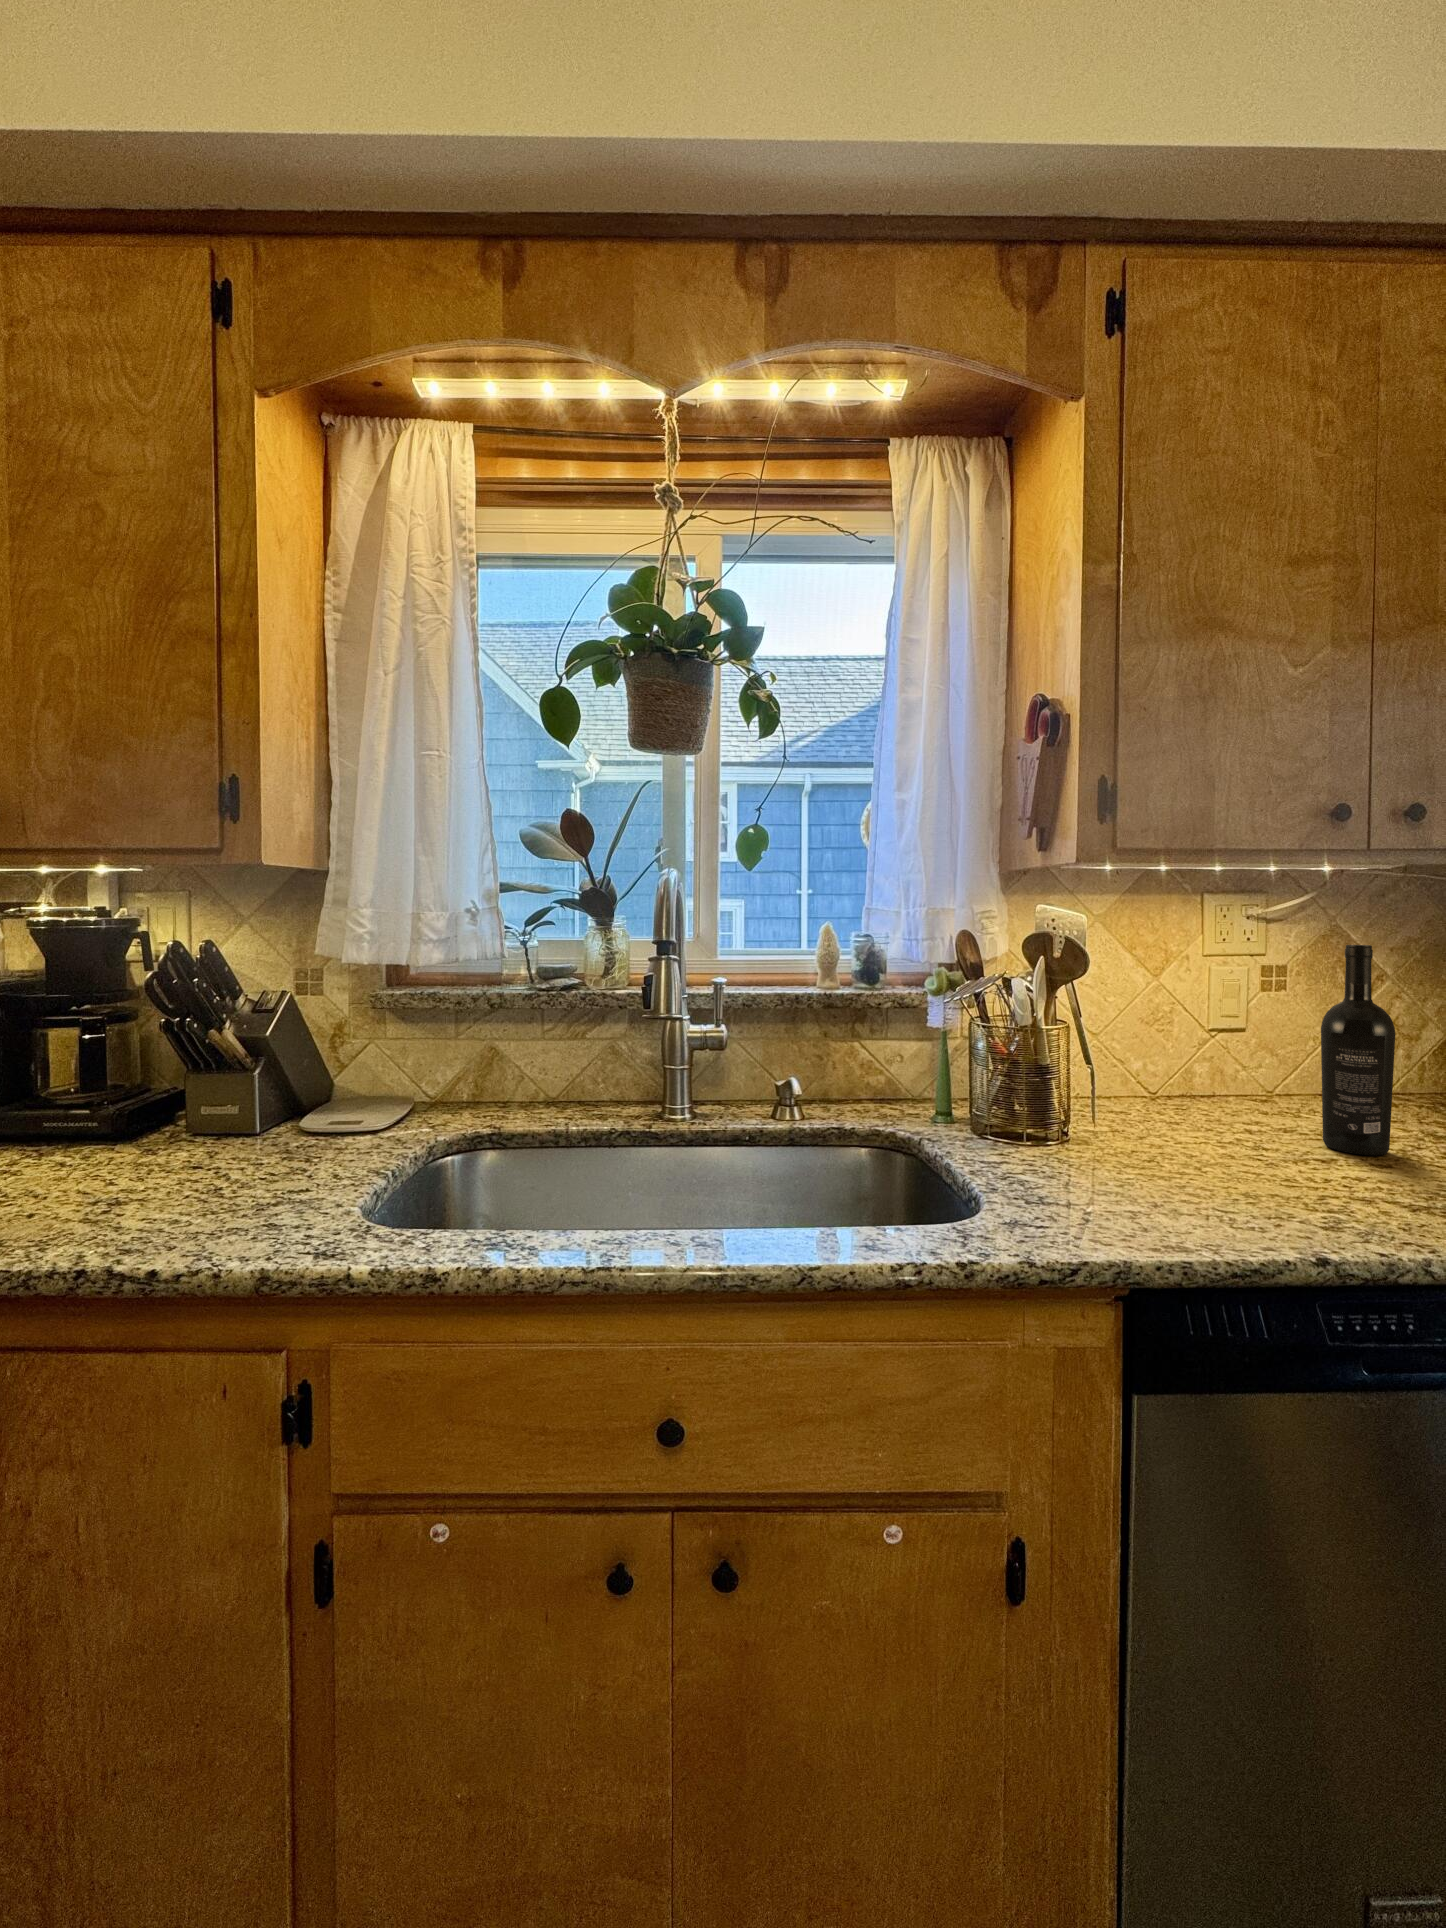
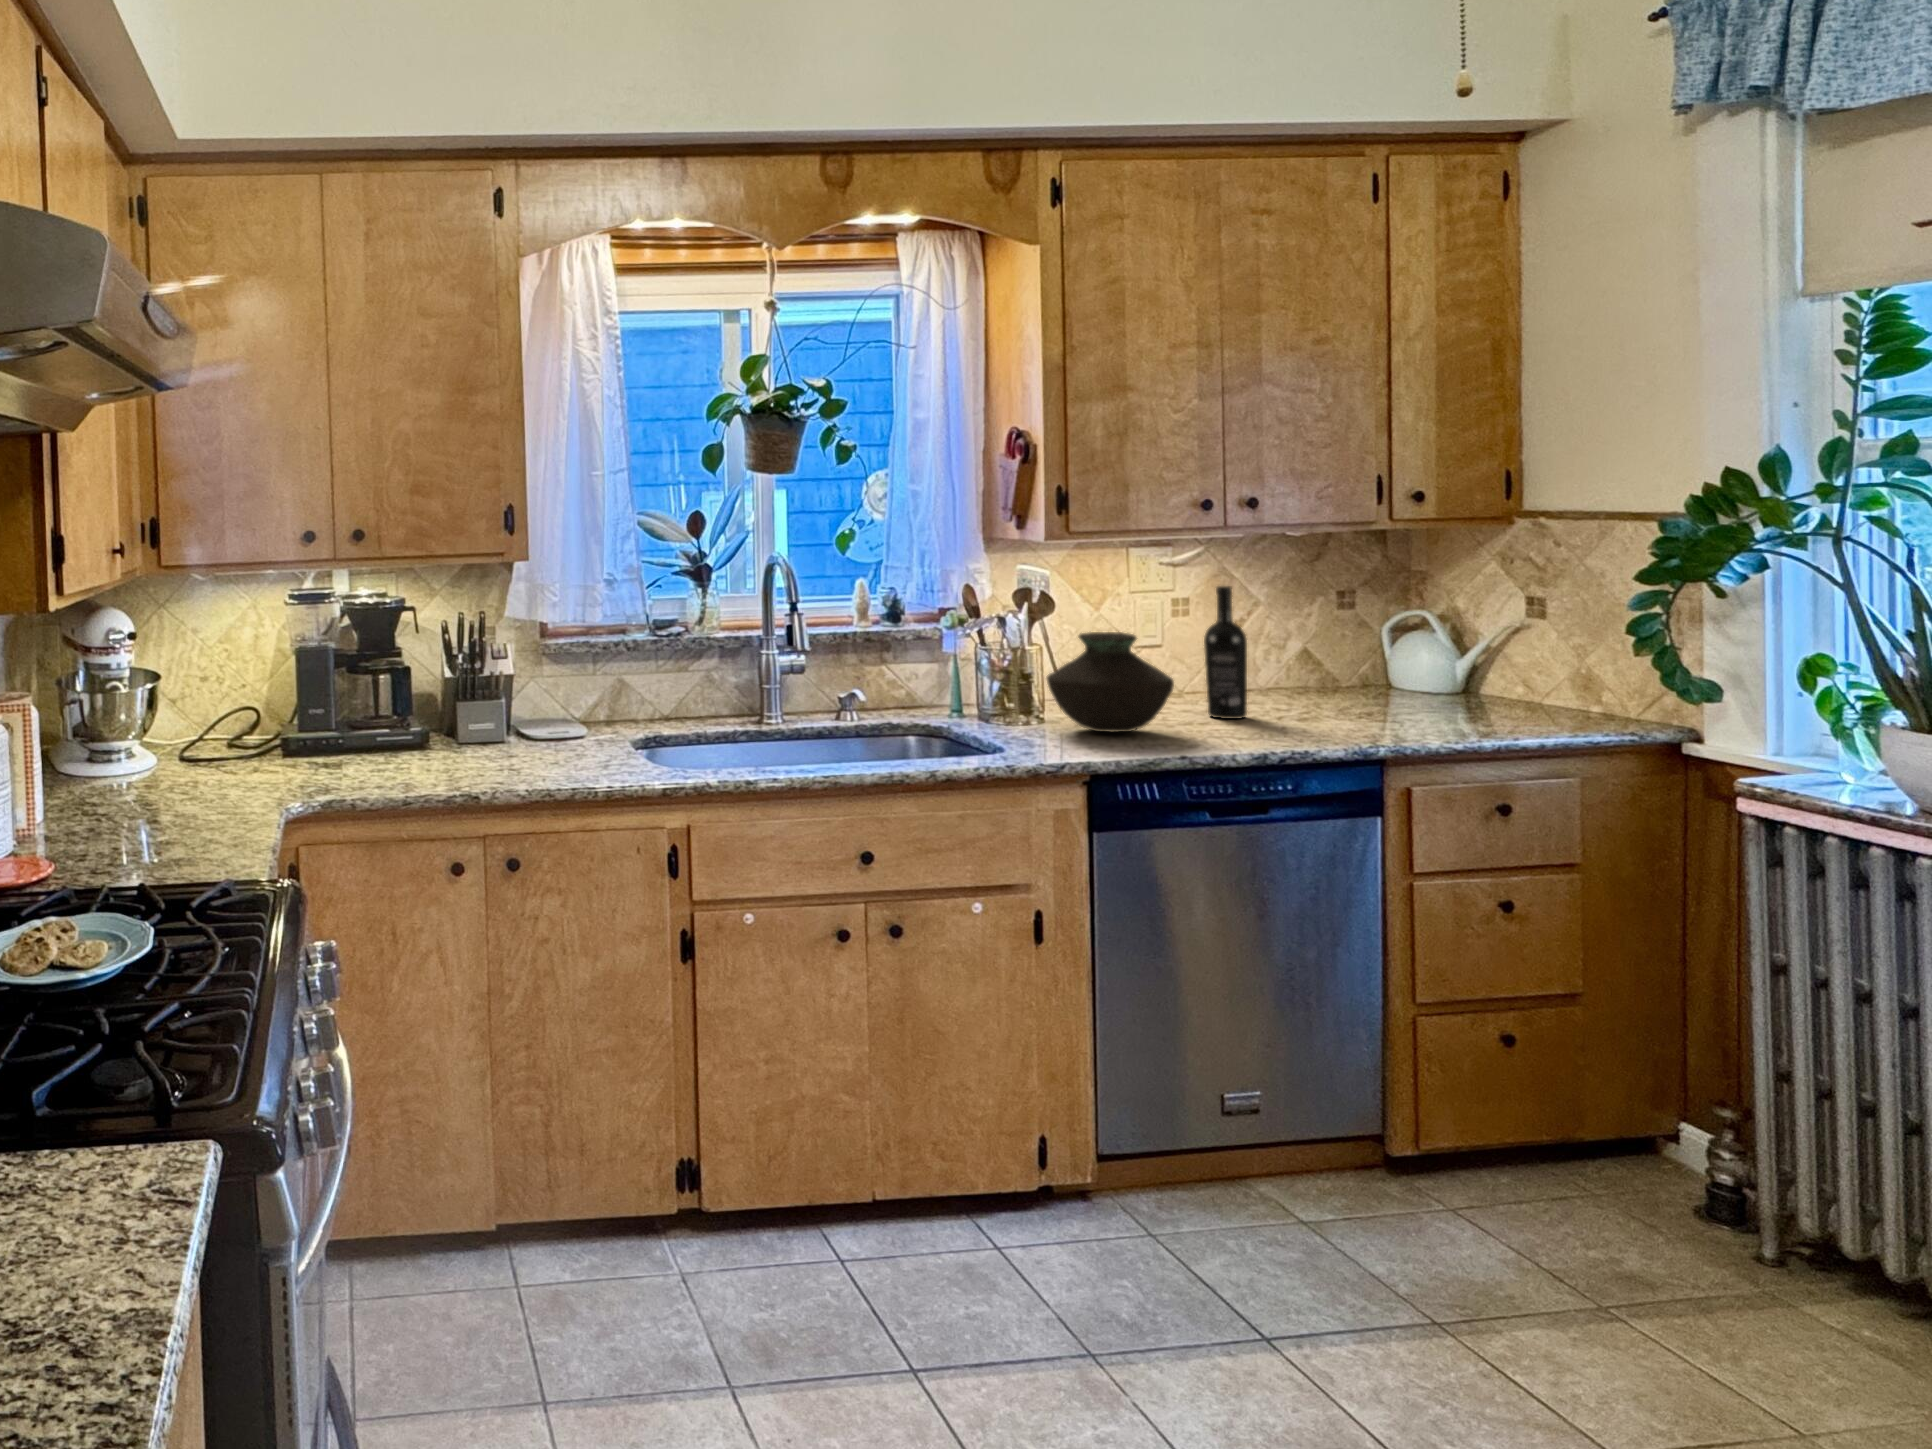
vase: none [1067,1009,1286,1180] -> present [1047,632,1174,732]

